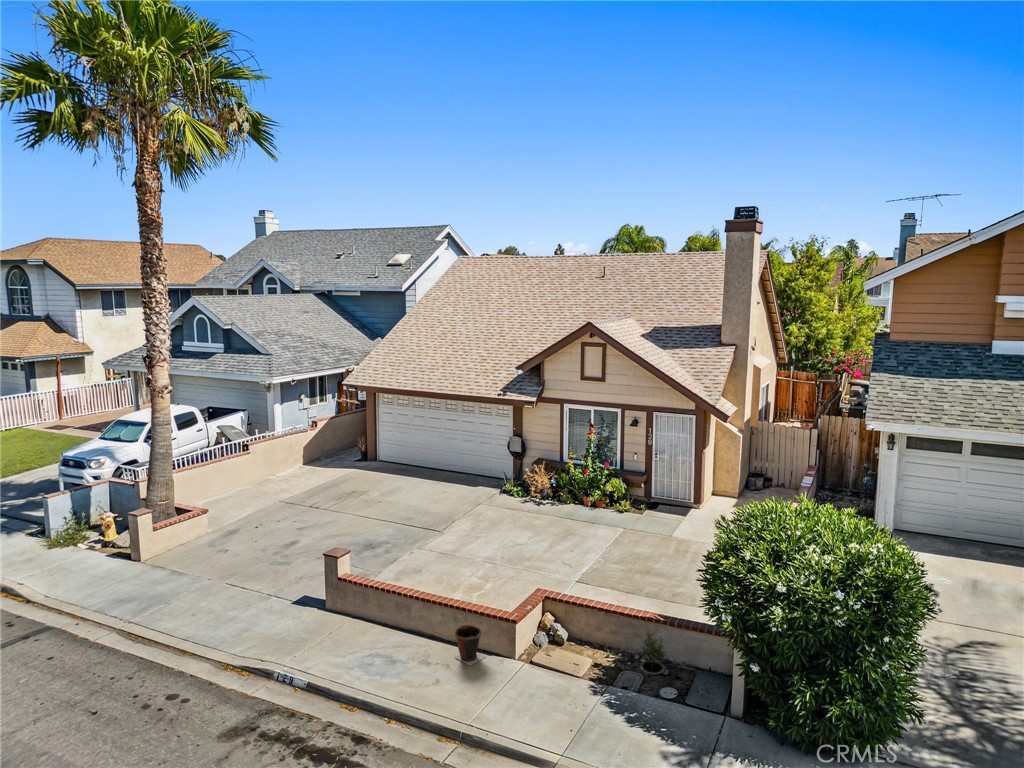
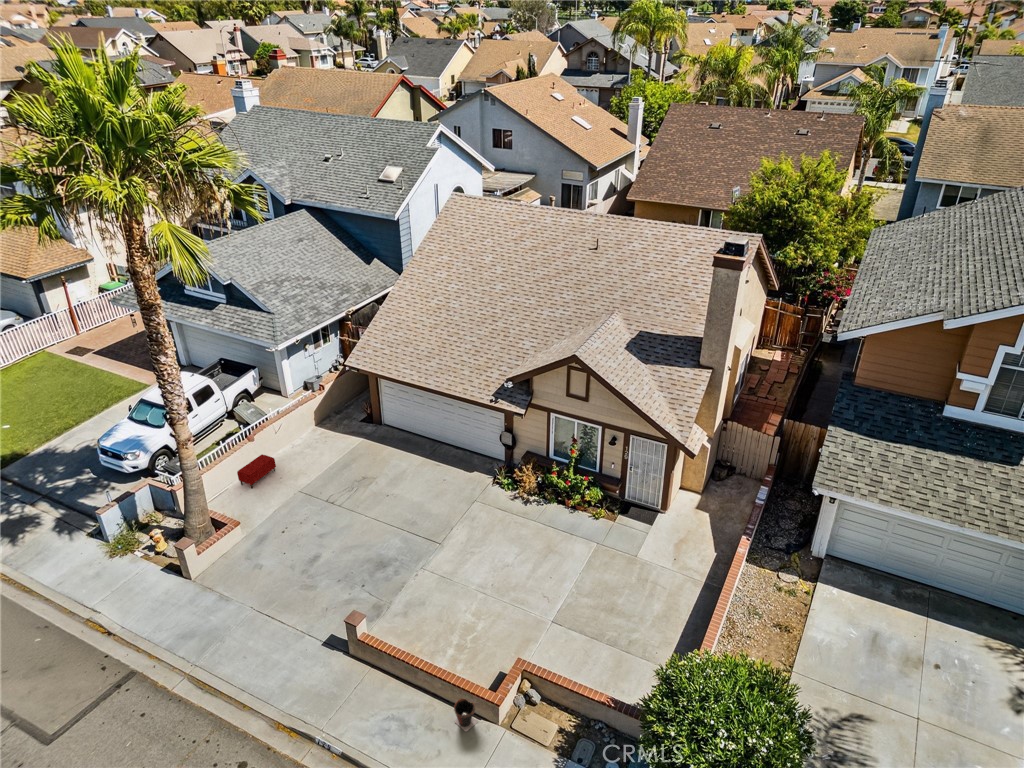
bench: none [212,472,257,501] -> present [237,454,276,488]
potted tree: present [641,633,665,675] -> none [596,717,617,748]

